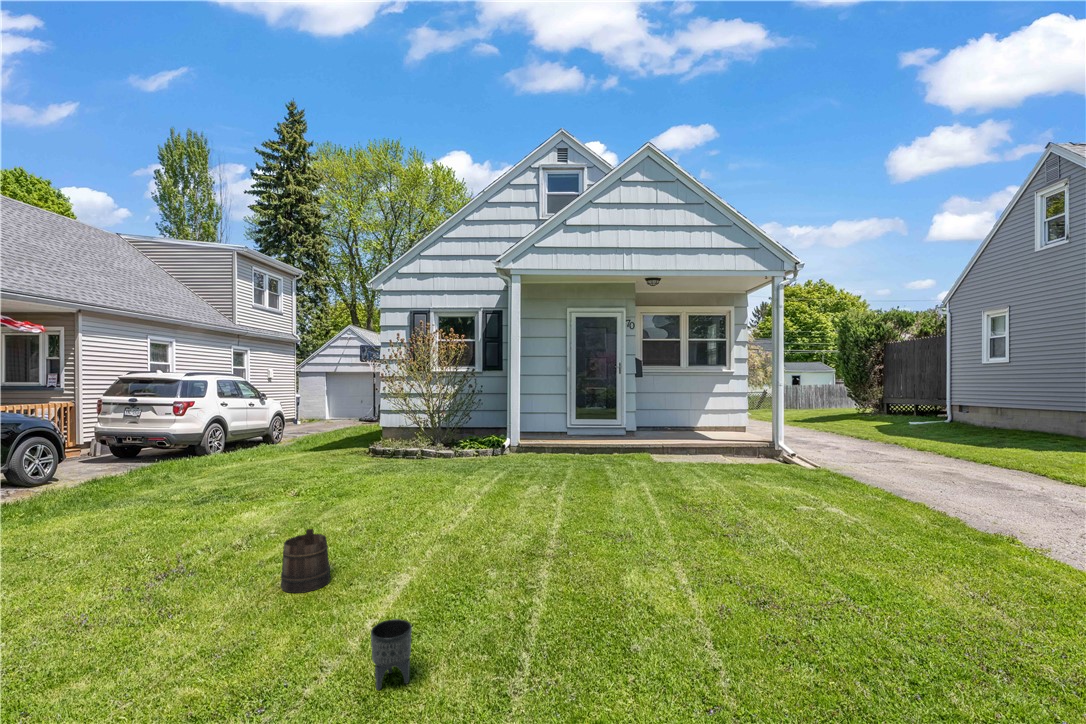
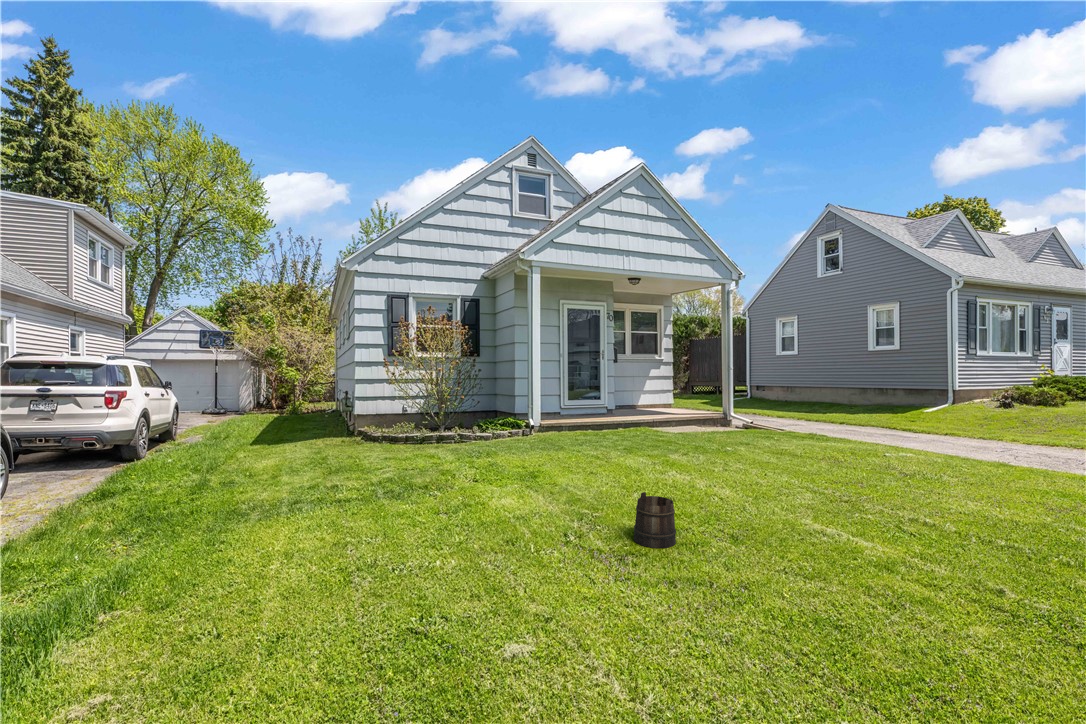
planter: present [371,619,412,690] -> none [868,536,904,588]

